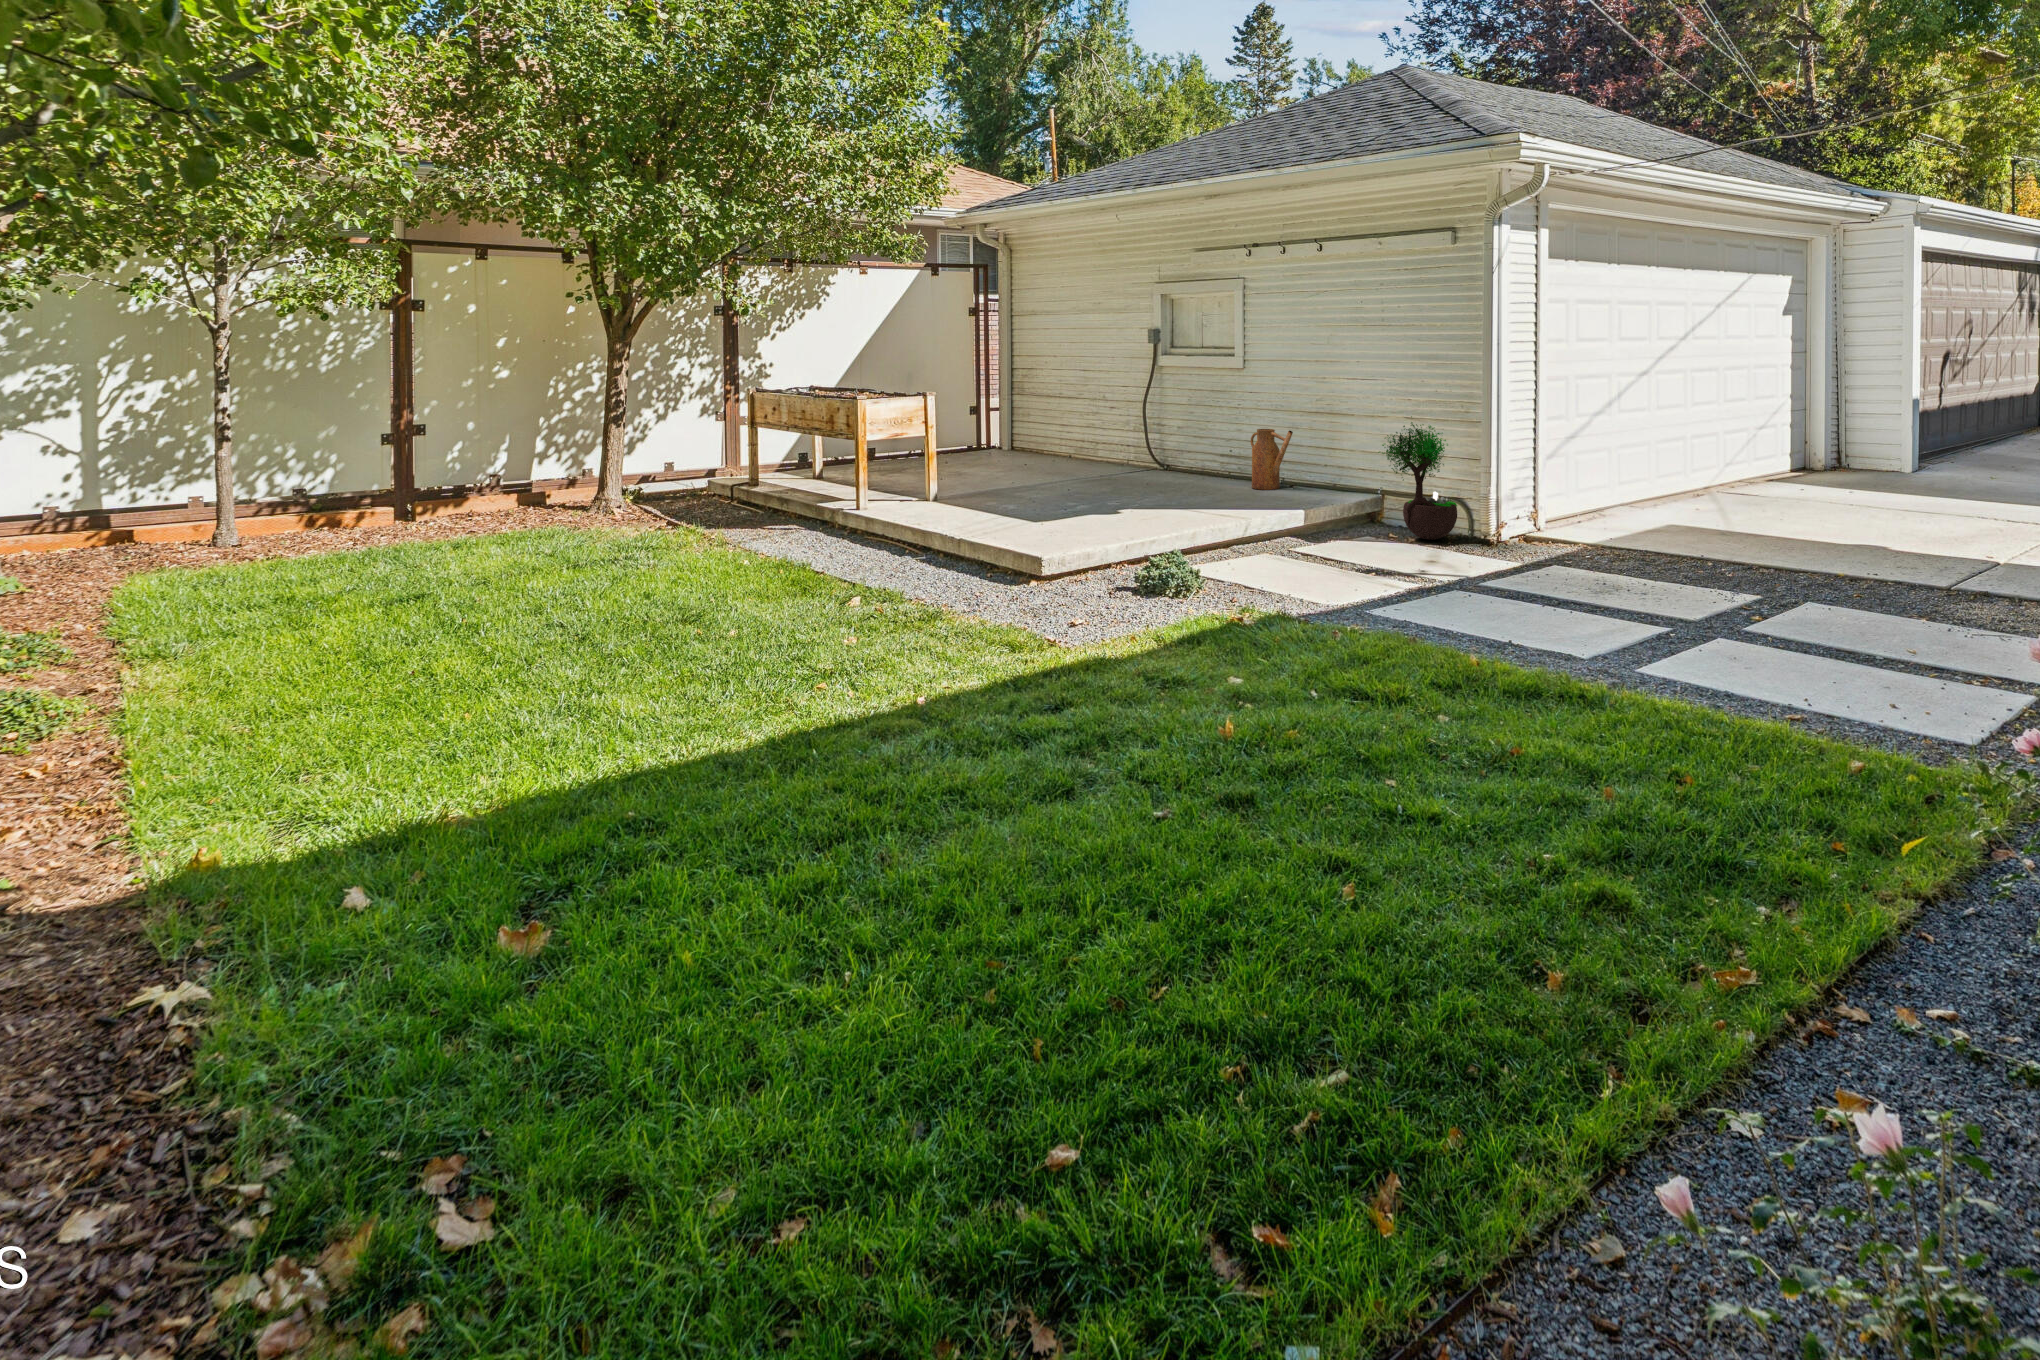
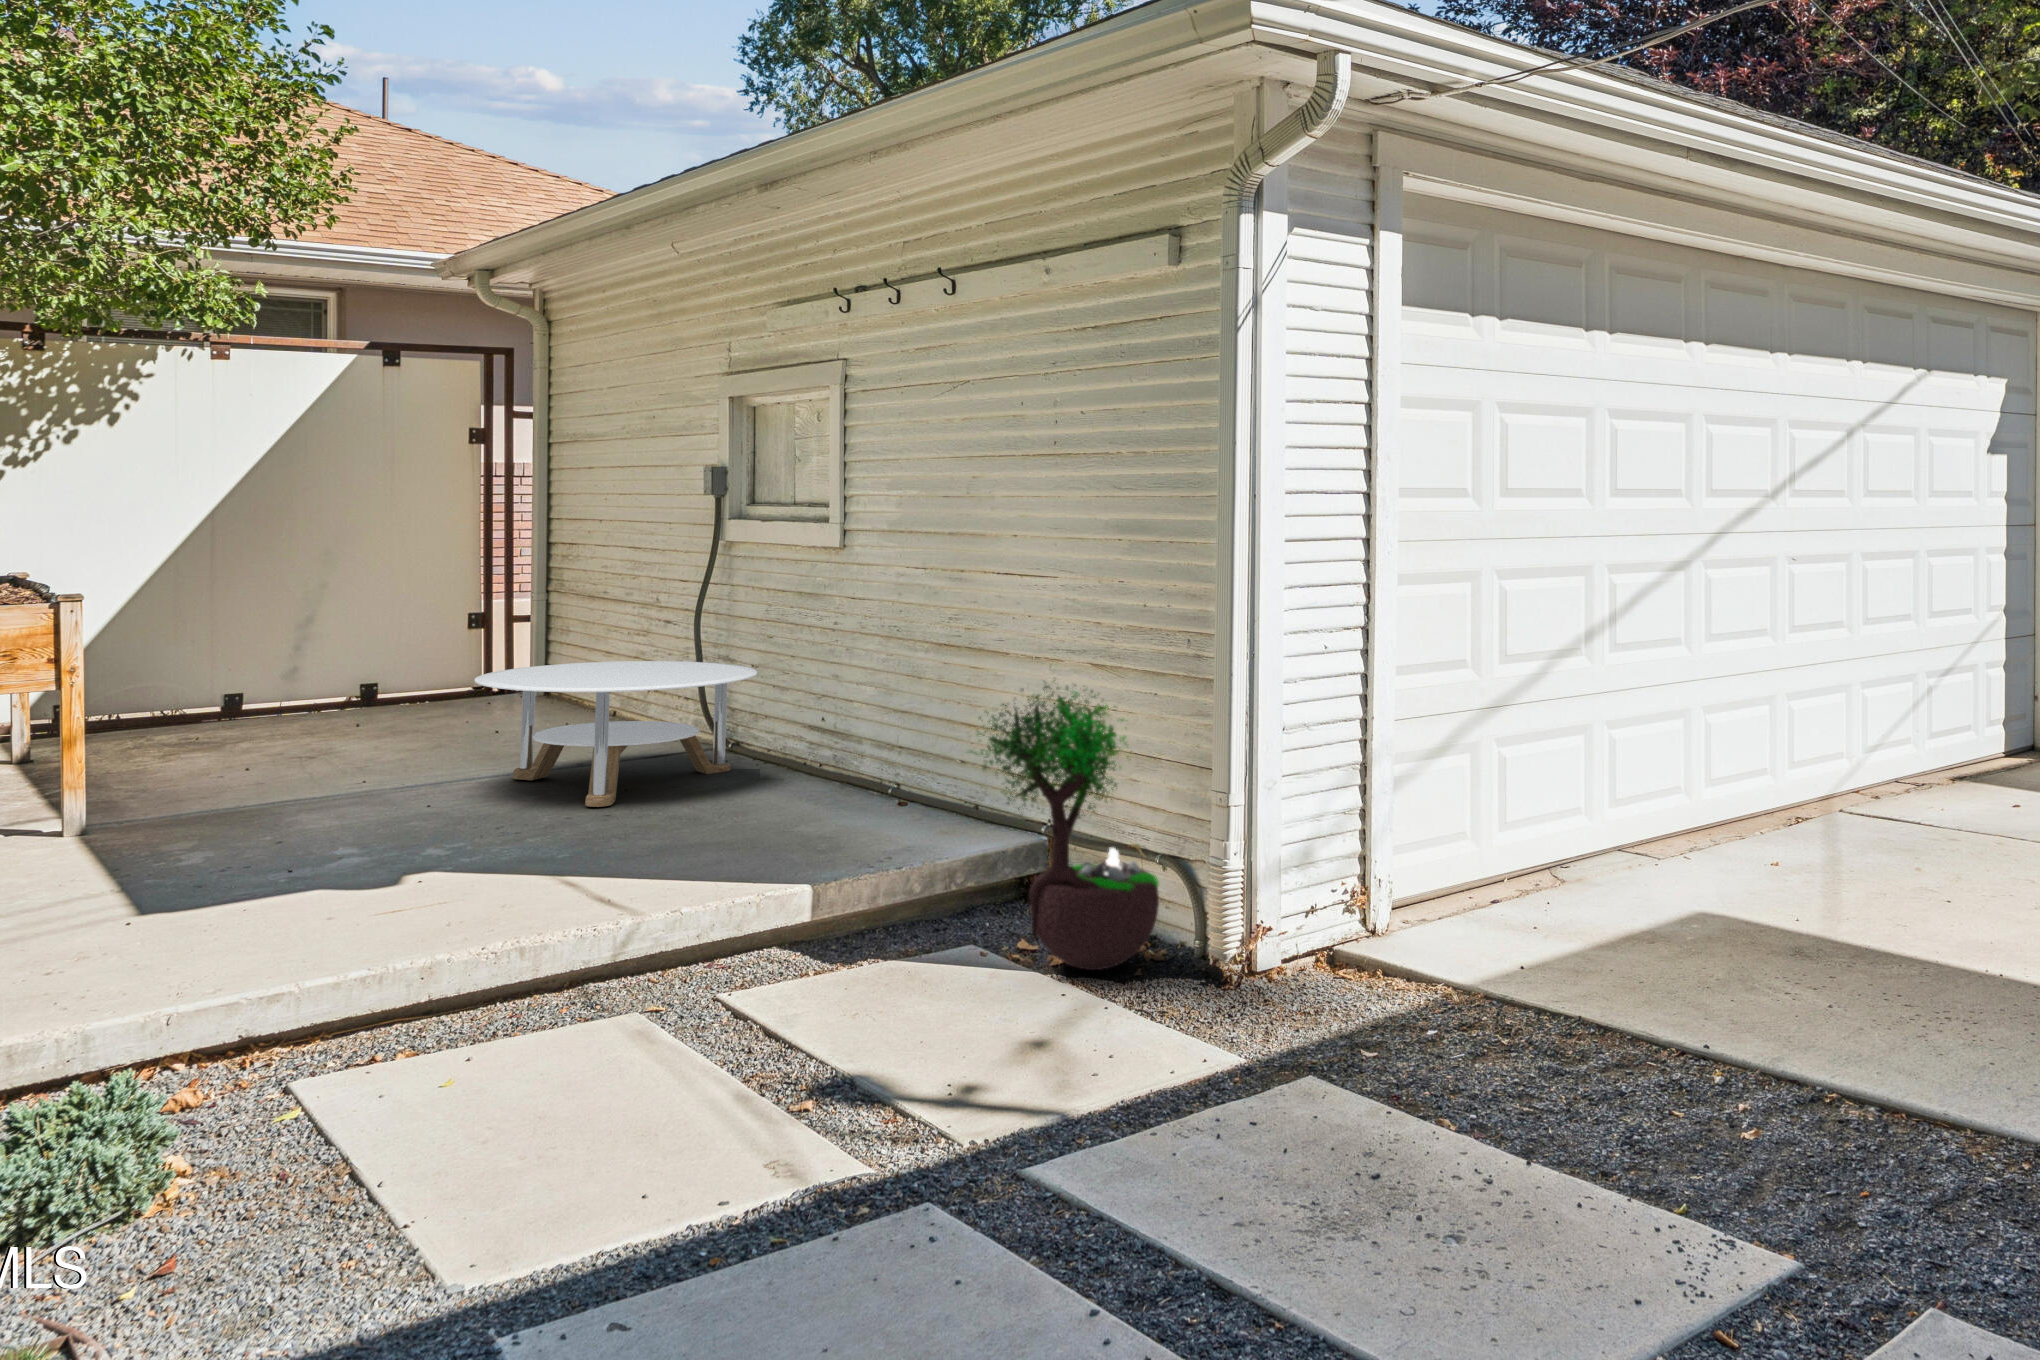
round table: none [1079,424,1204,487] -> present [475,661,757,807]
watering can: present [1250,429,1293,490] -> none [806,679,883,818]

